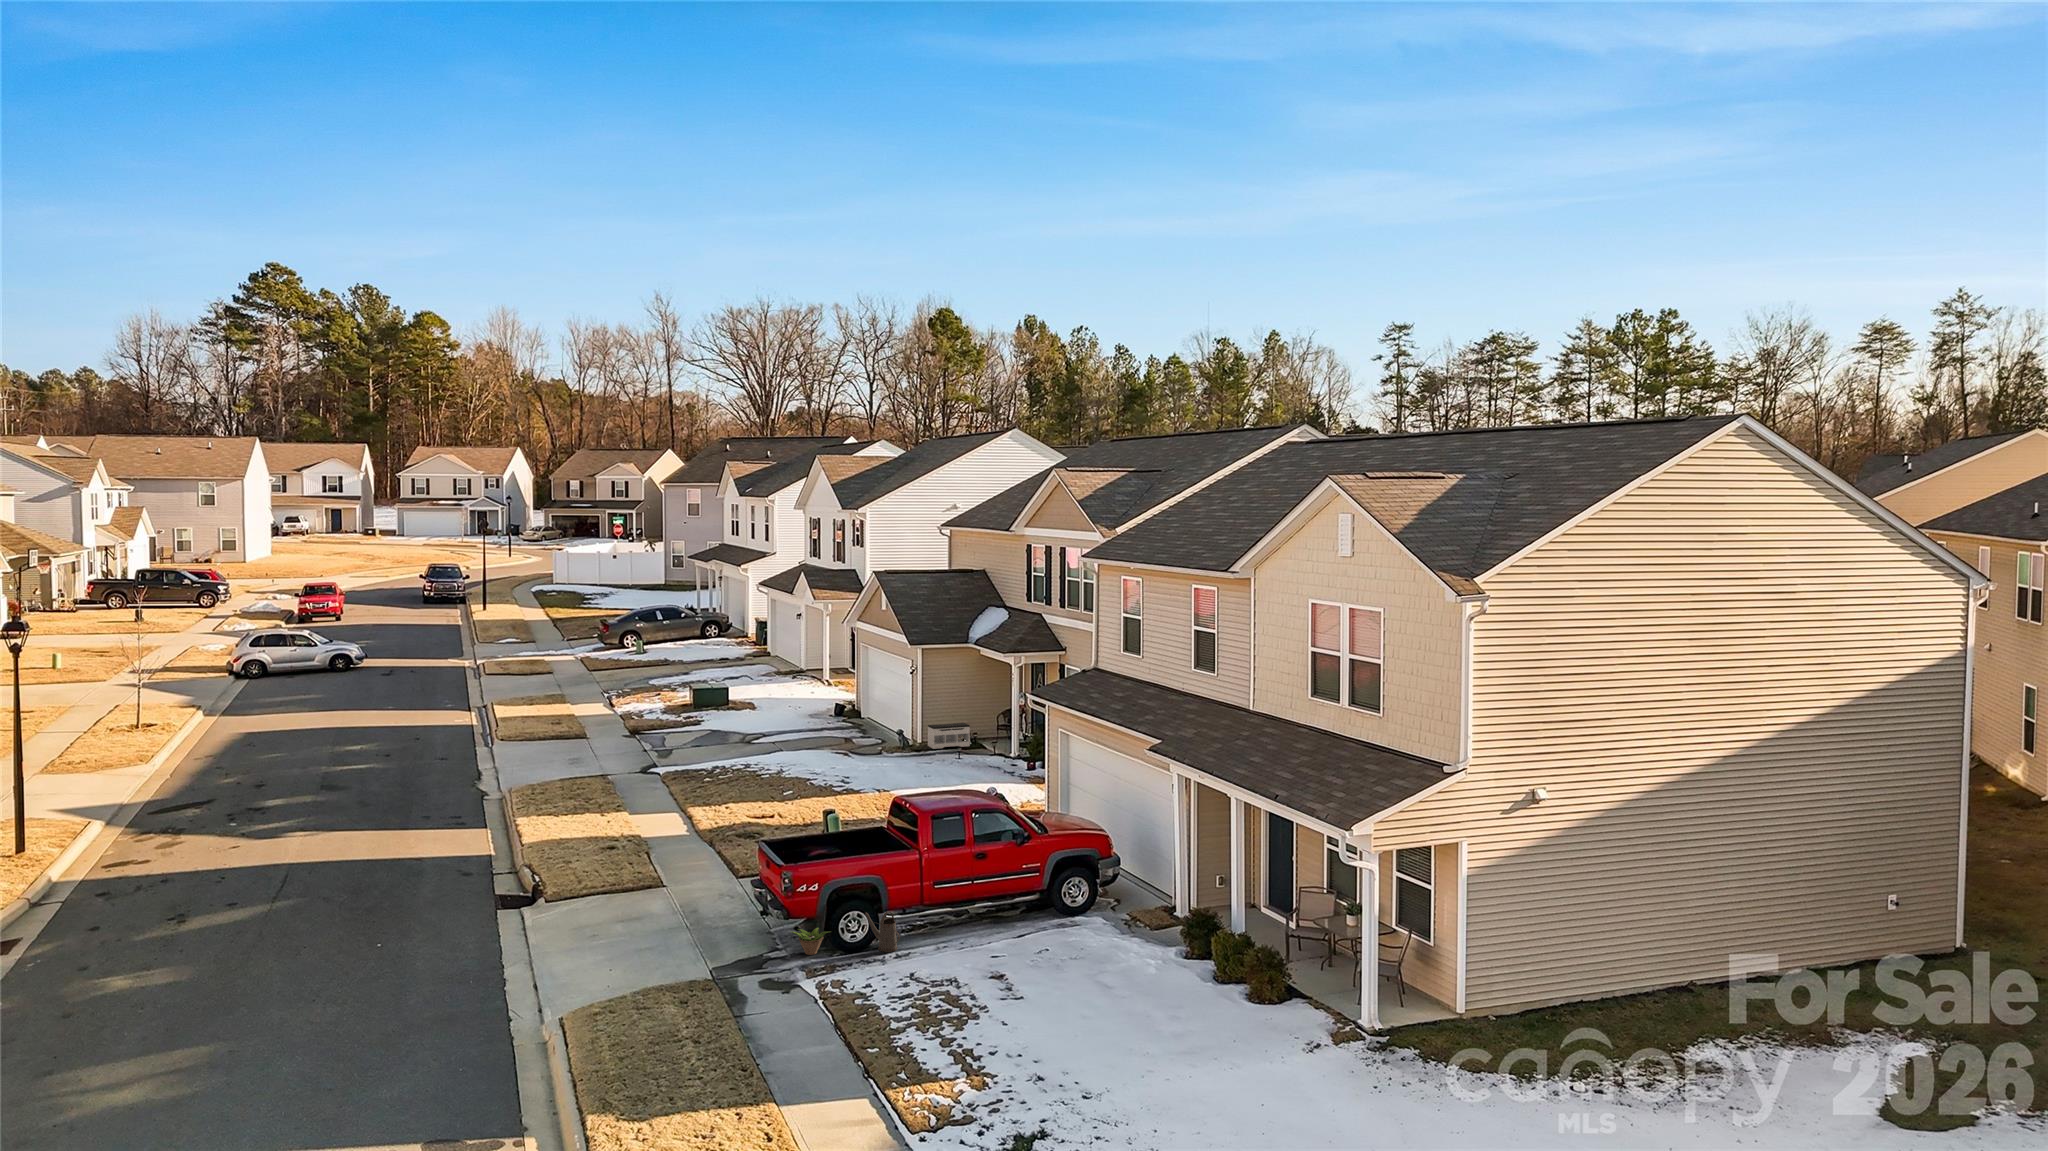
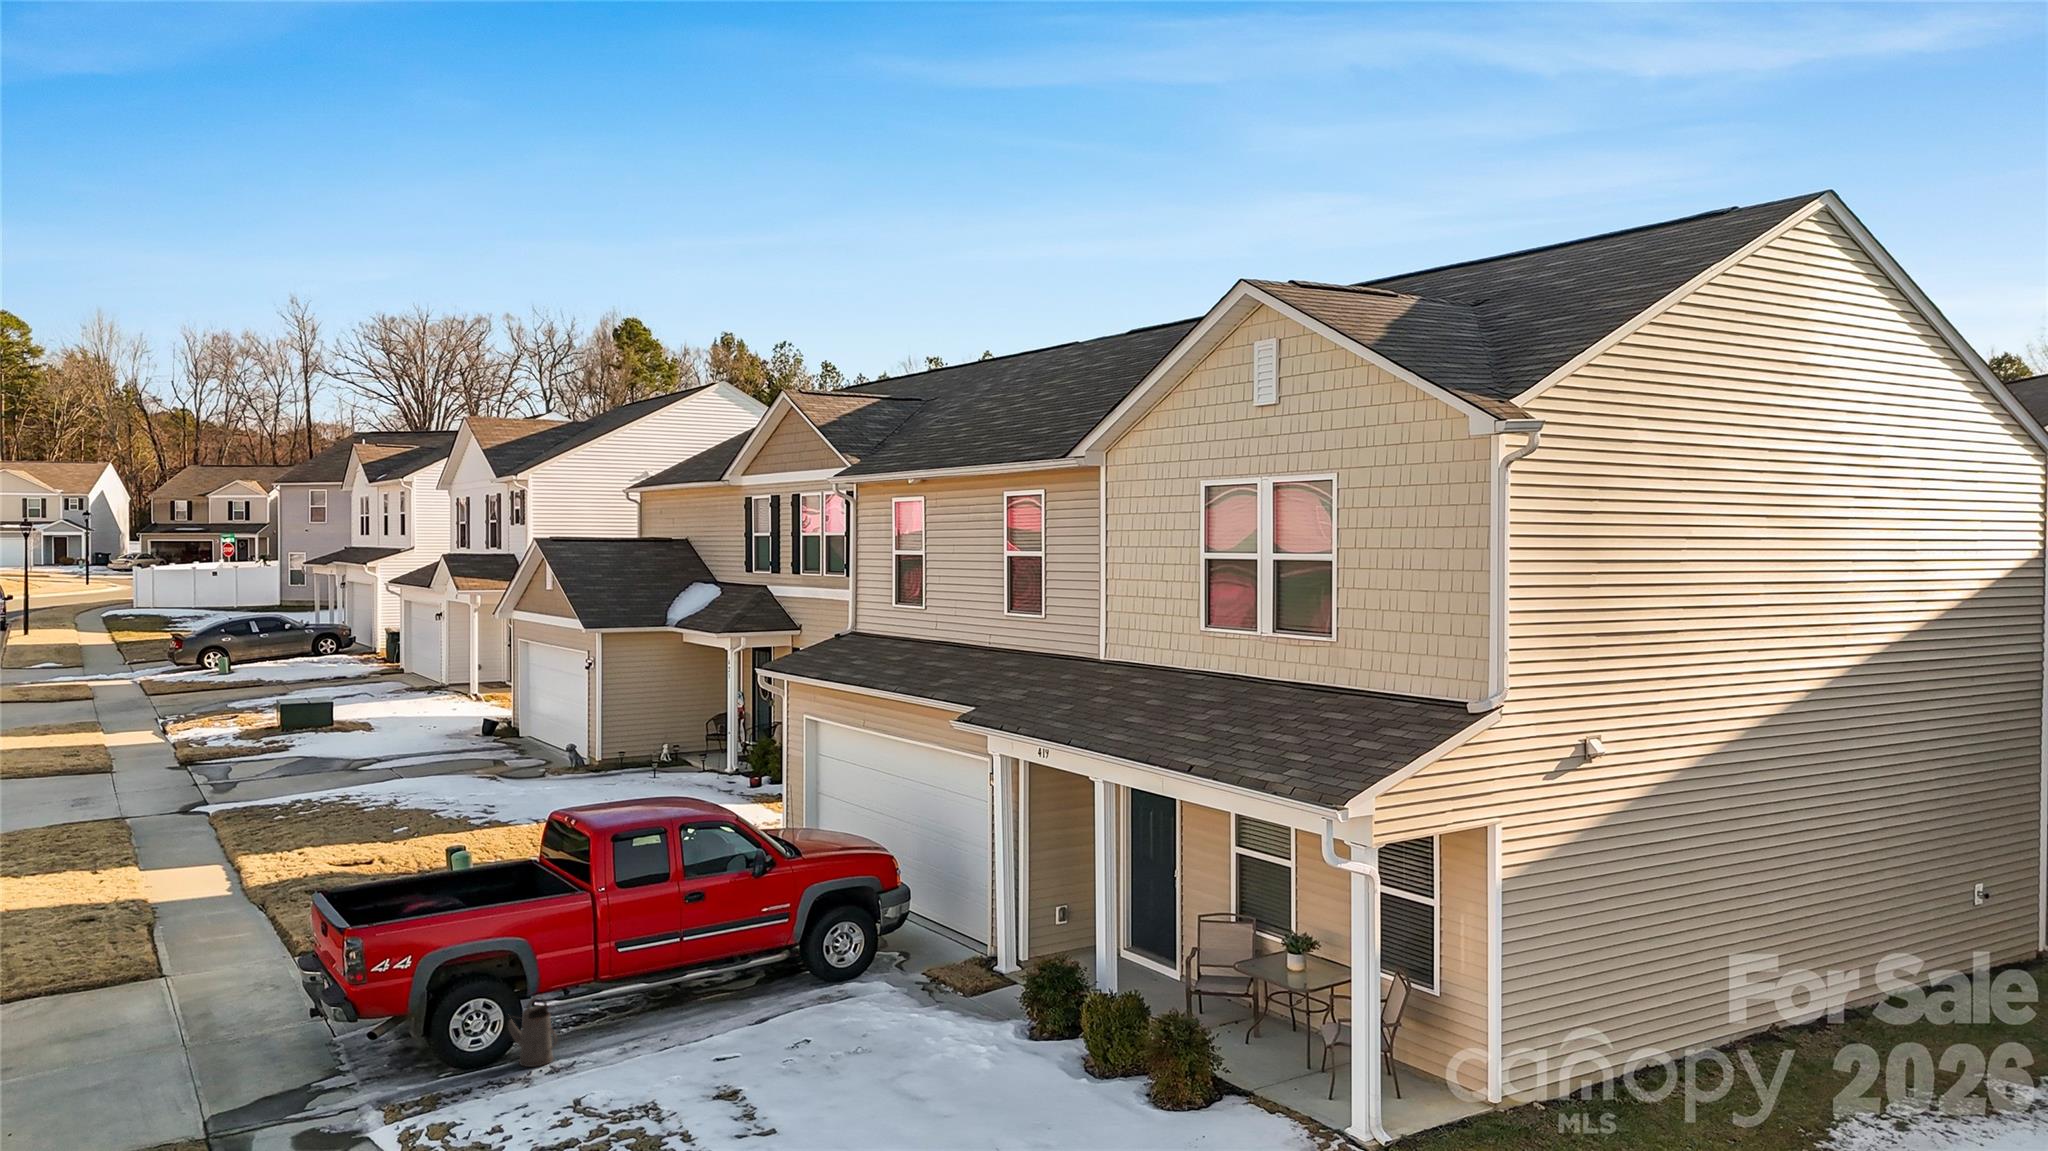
bench: present [928,723,970,749] -> none [613,733,671,768]
decorative plant: present [792,928,831,955] -> none [352,1033,433,1083]

